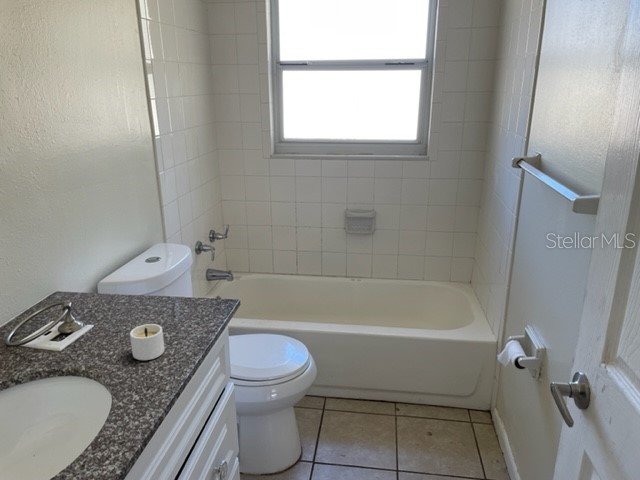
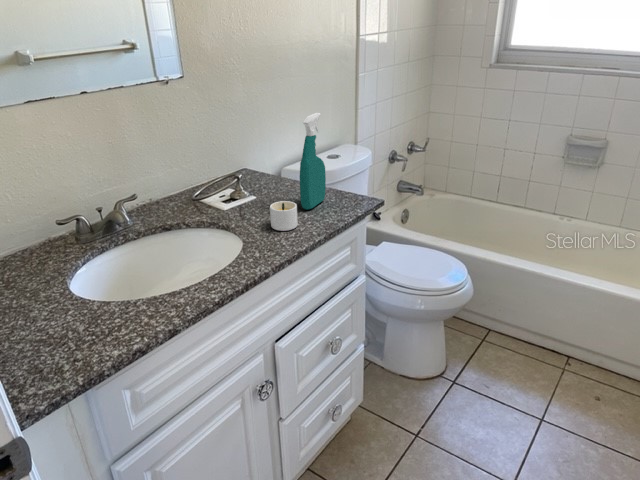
spray bottle: none [151,222,177,328] -> present [300,113,326,209]

